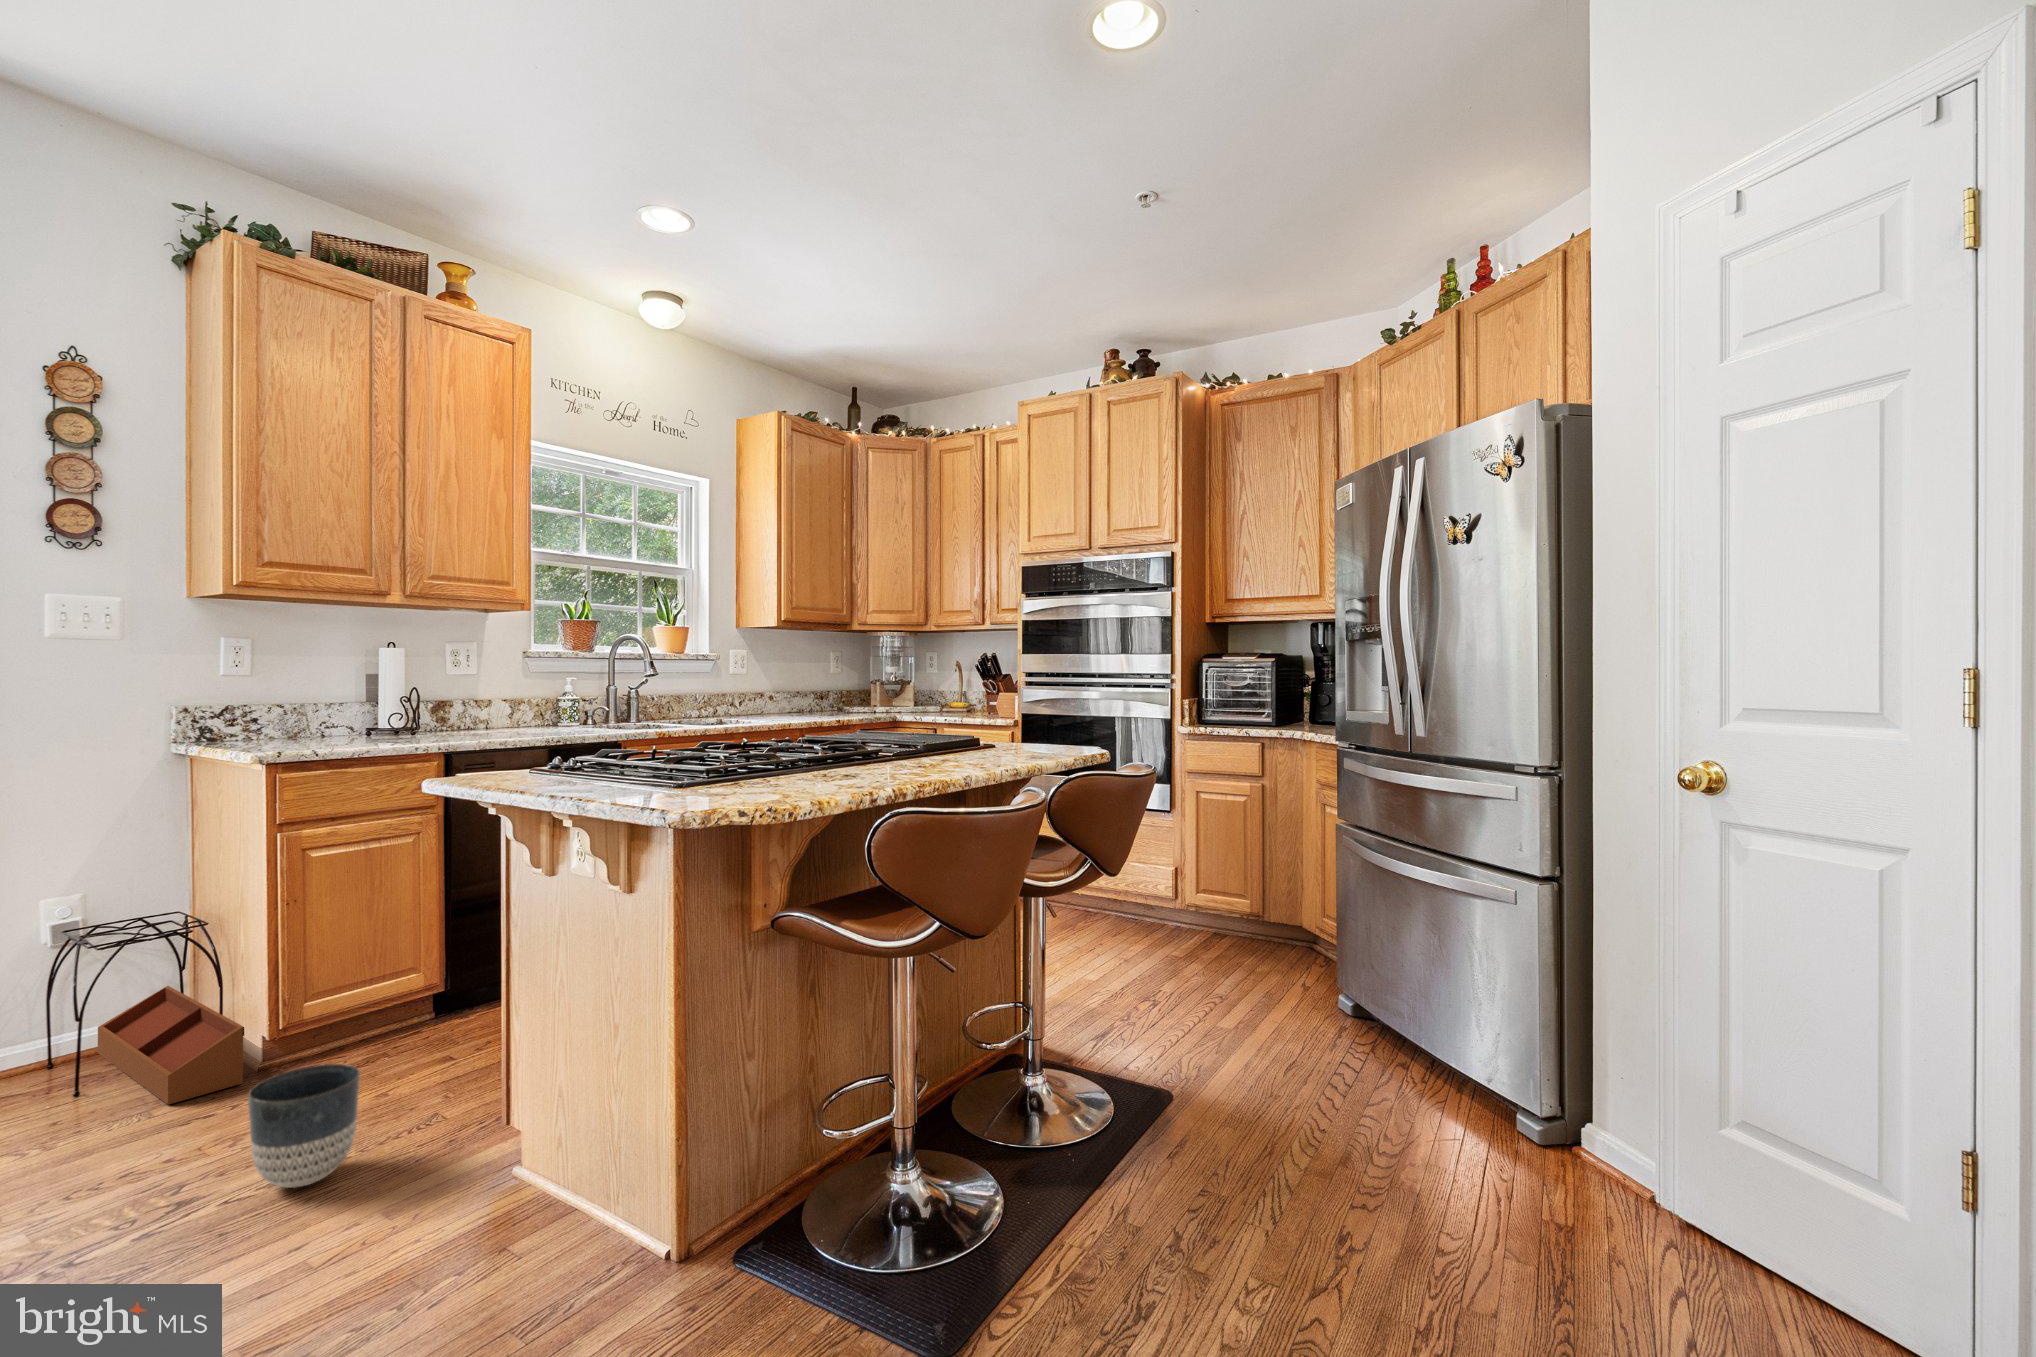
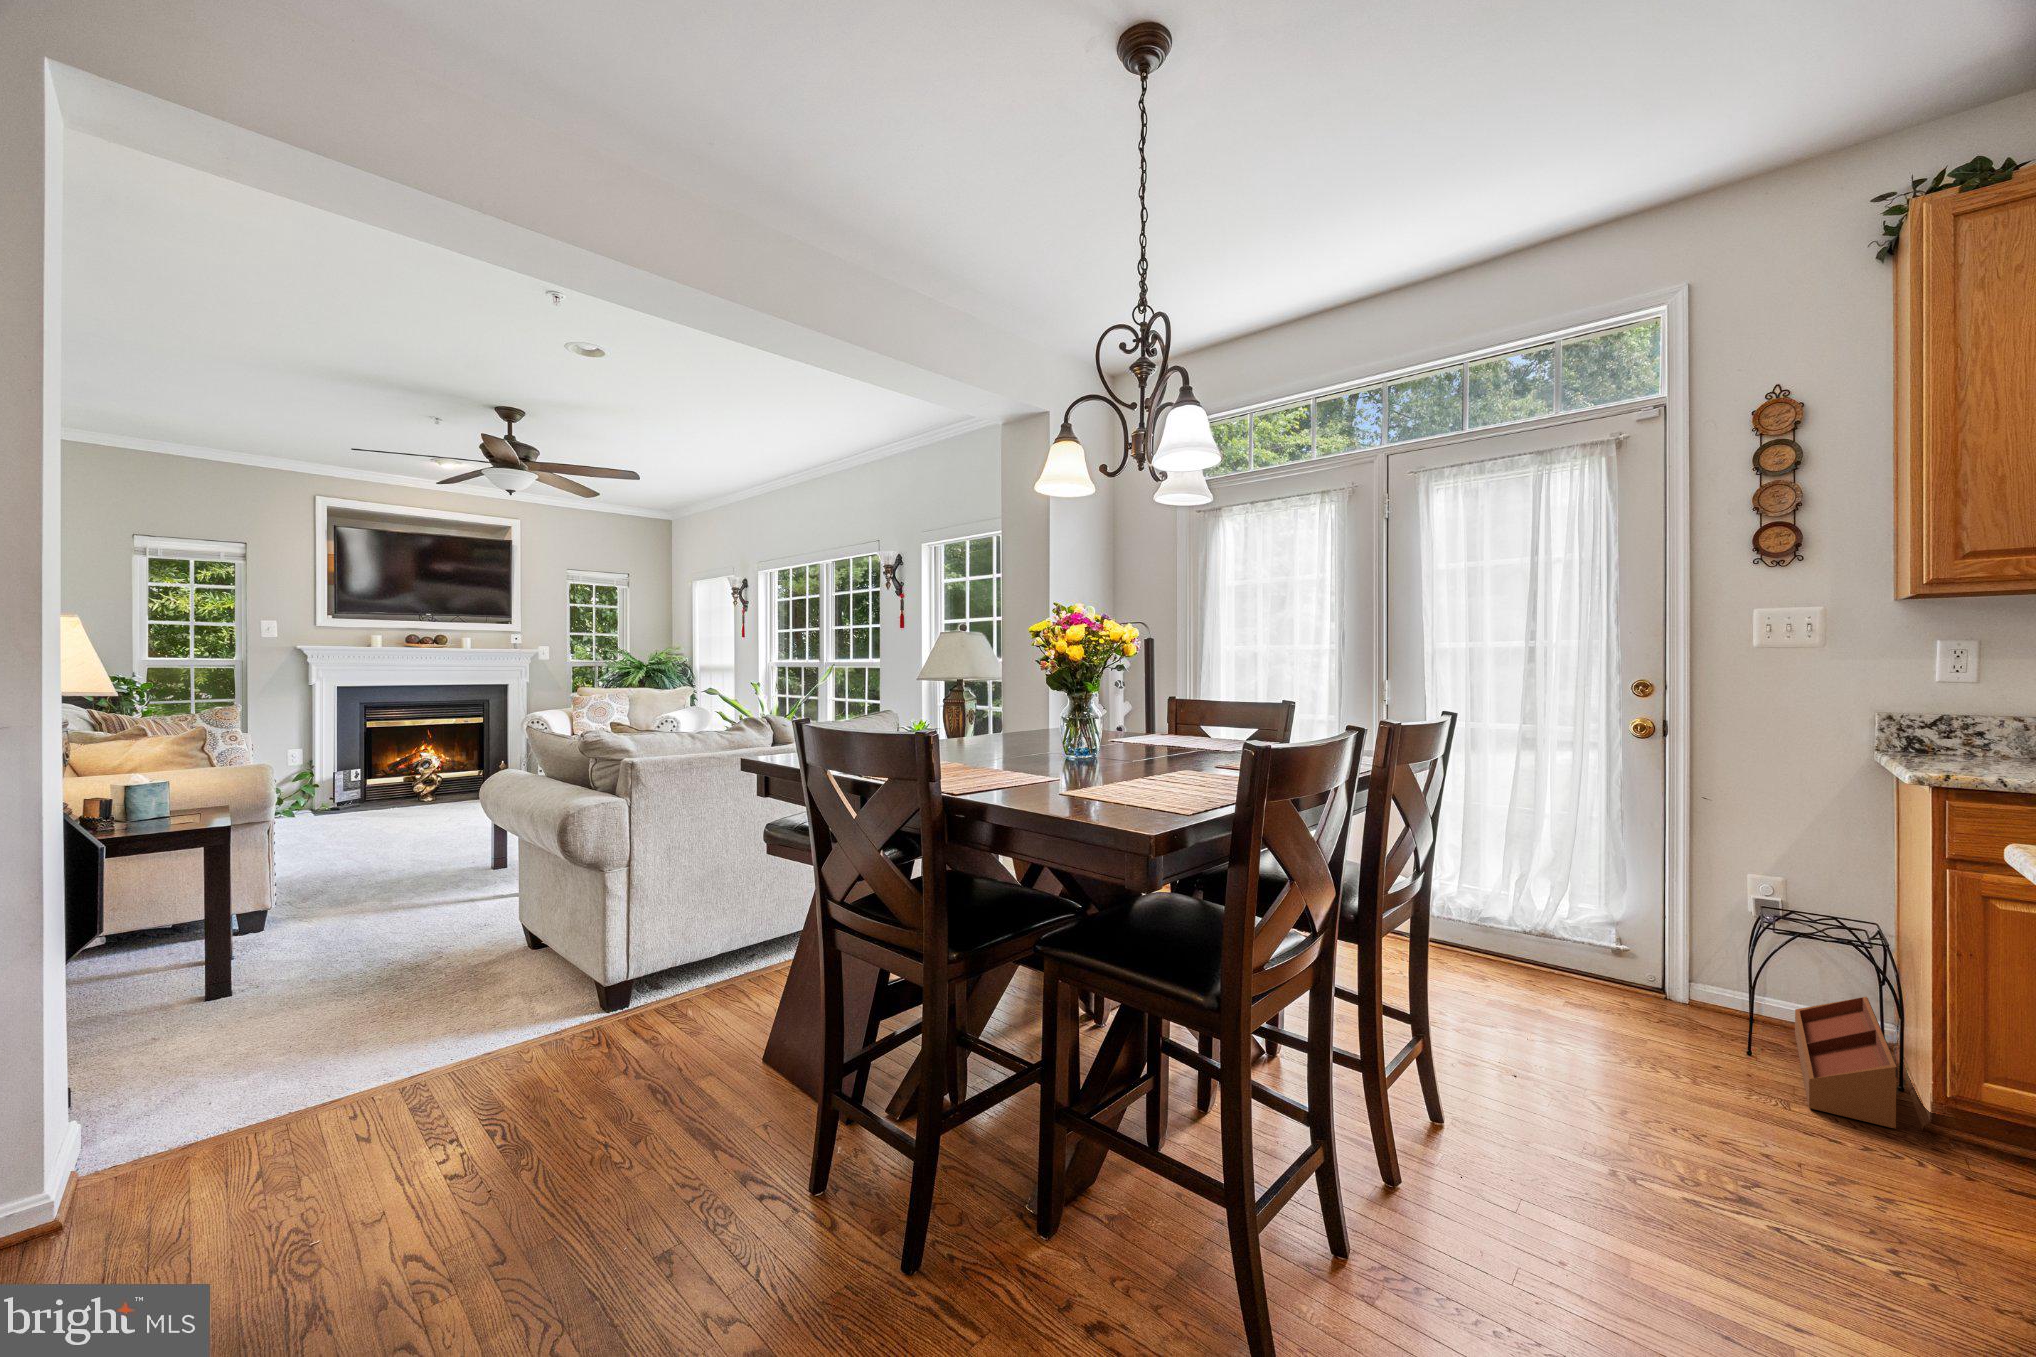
planter: present [248,1064,360,1188] -> none [1802,1123,1948,1275]

